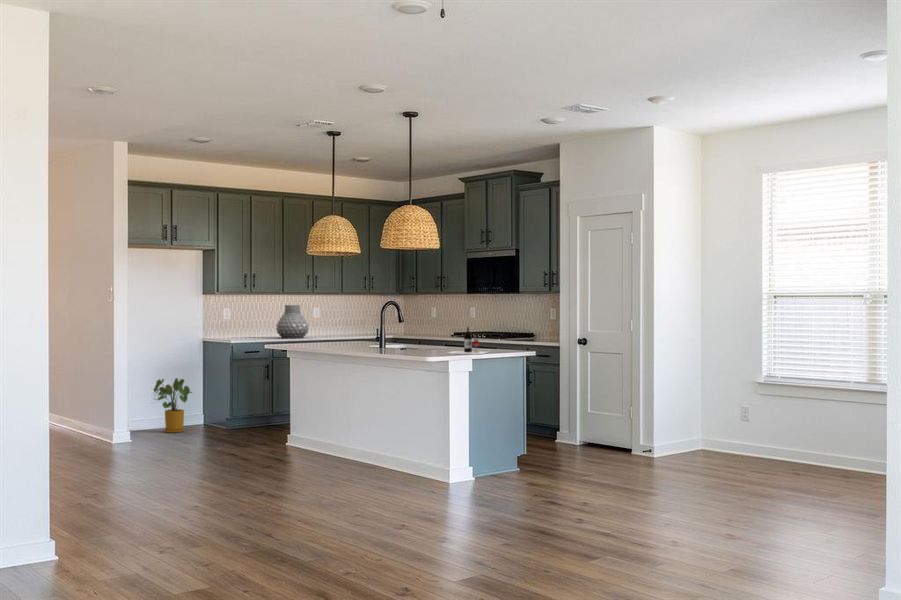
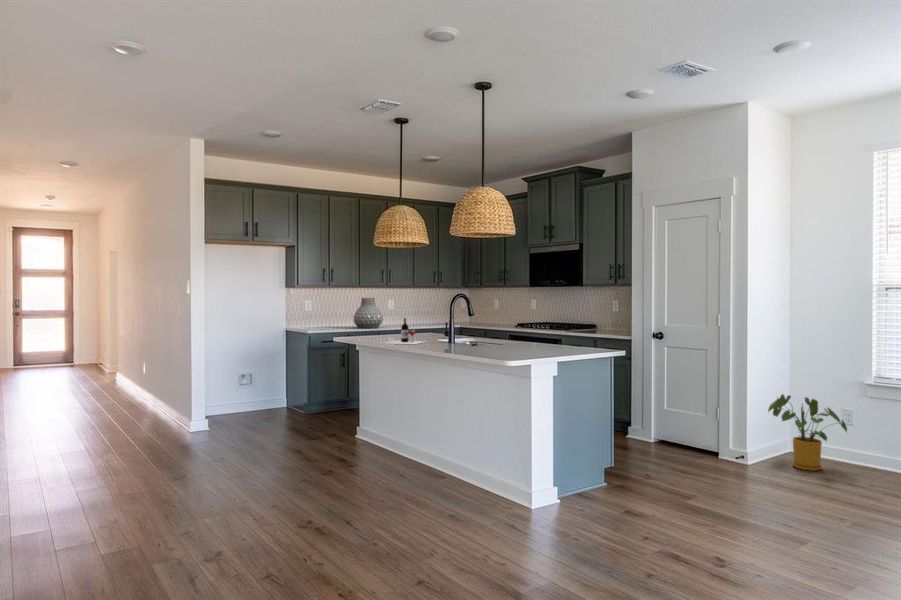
wine bottle: present [448,327,487,354] -> present [384,318,424,344]
house plant: present [154,378,192,433] -> present [768,394,847,471]

